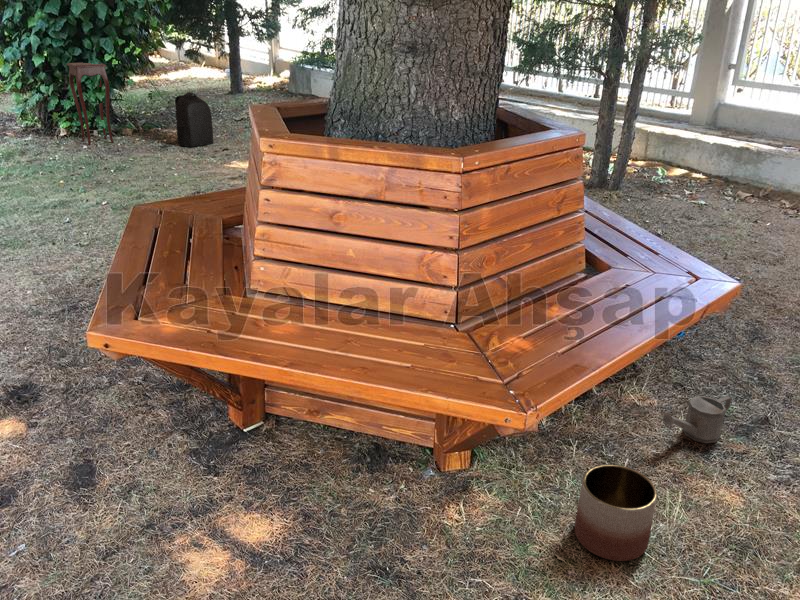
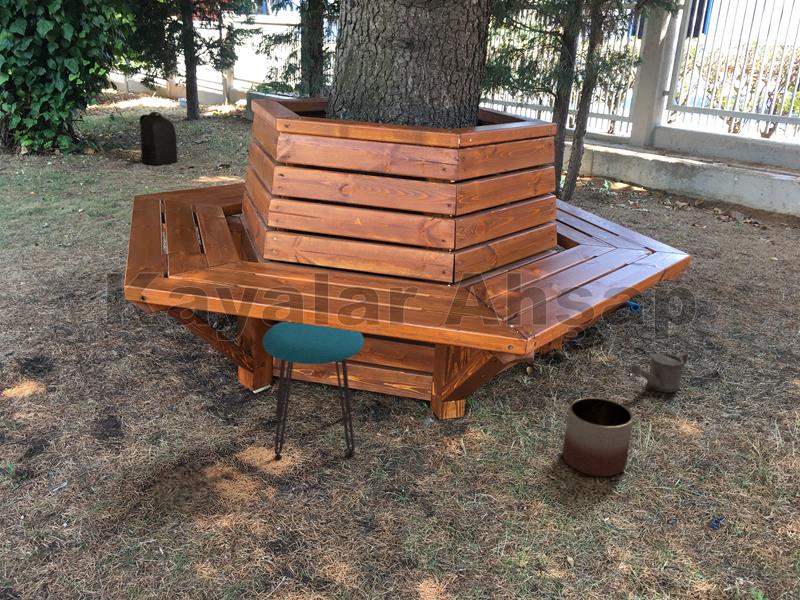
side table: present [67,62,113,145] -> none [30,82,76,163]
stool: none [236,363,349,524] -> present [263,320,364,459]

